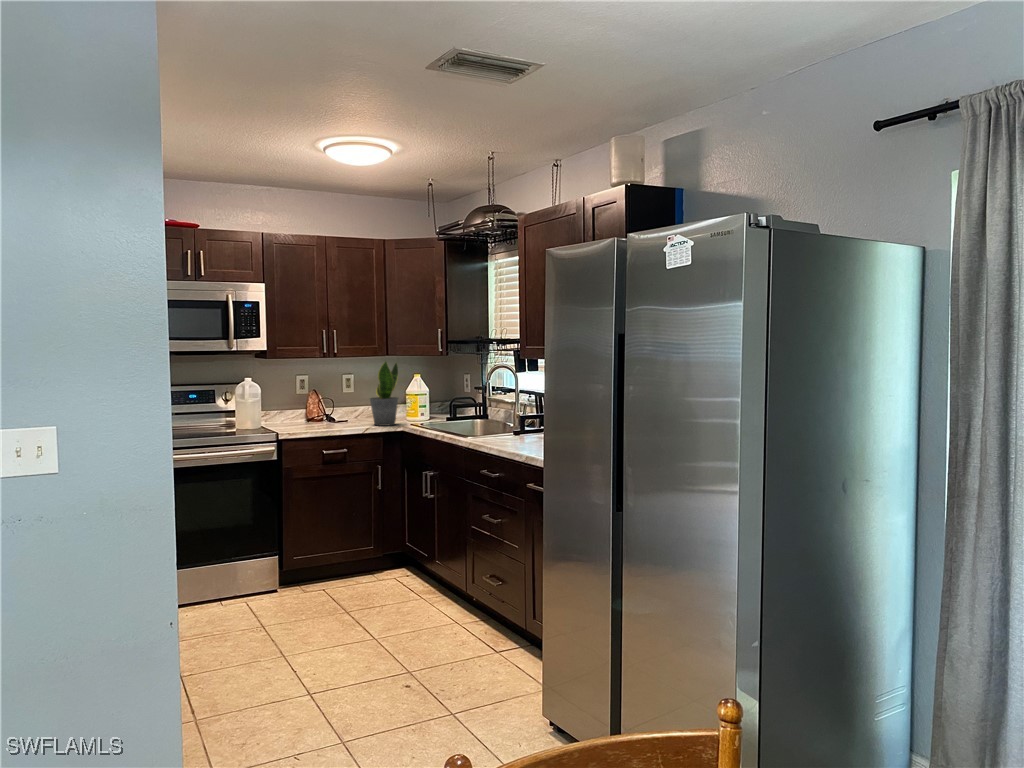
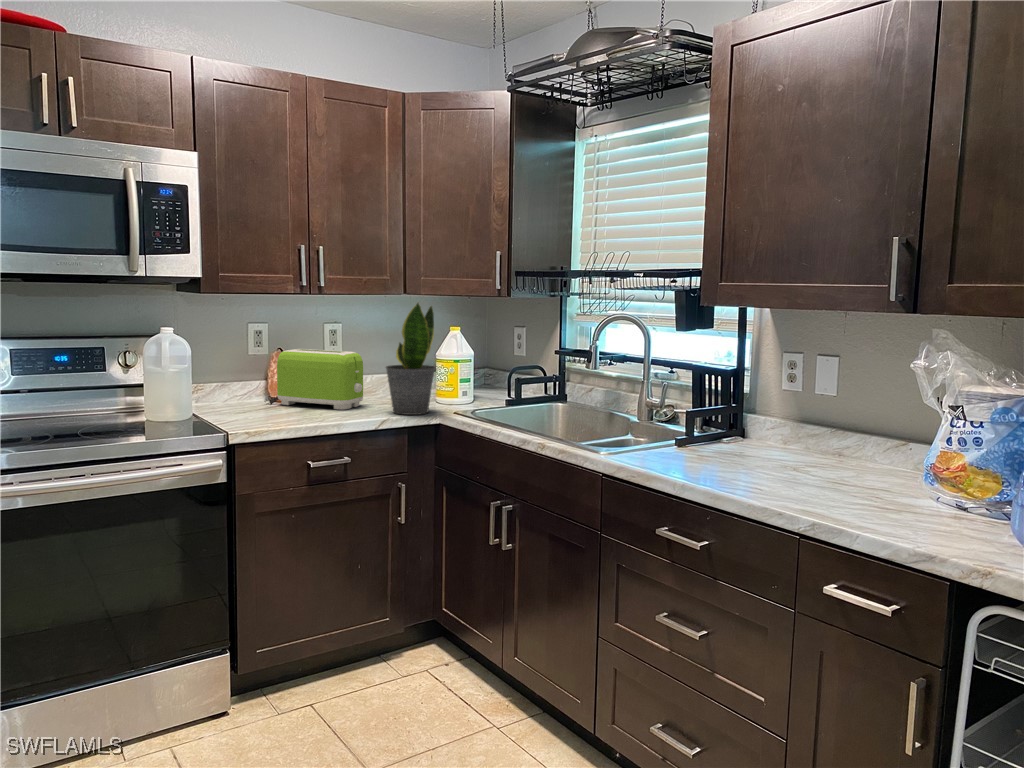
toaster: none [310,390,360,424] -> present [277,349,363,410]

